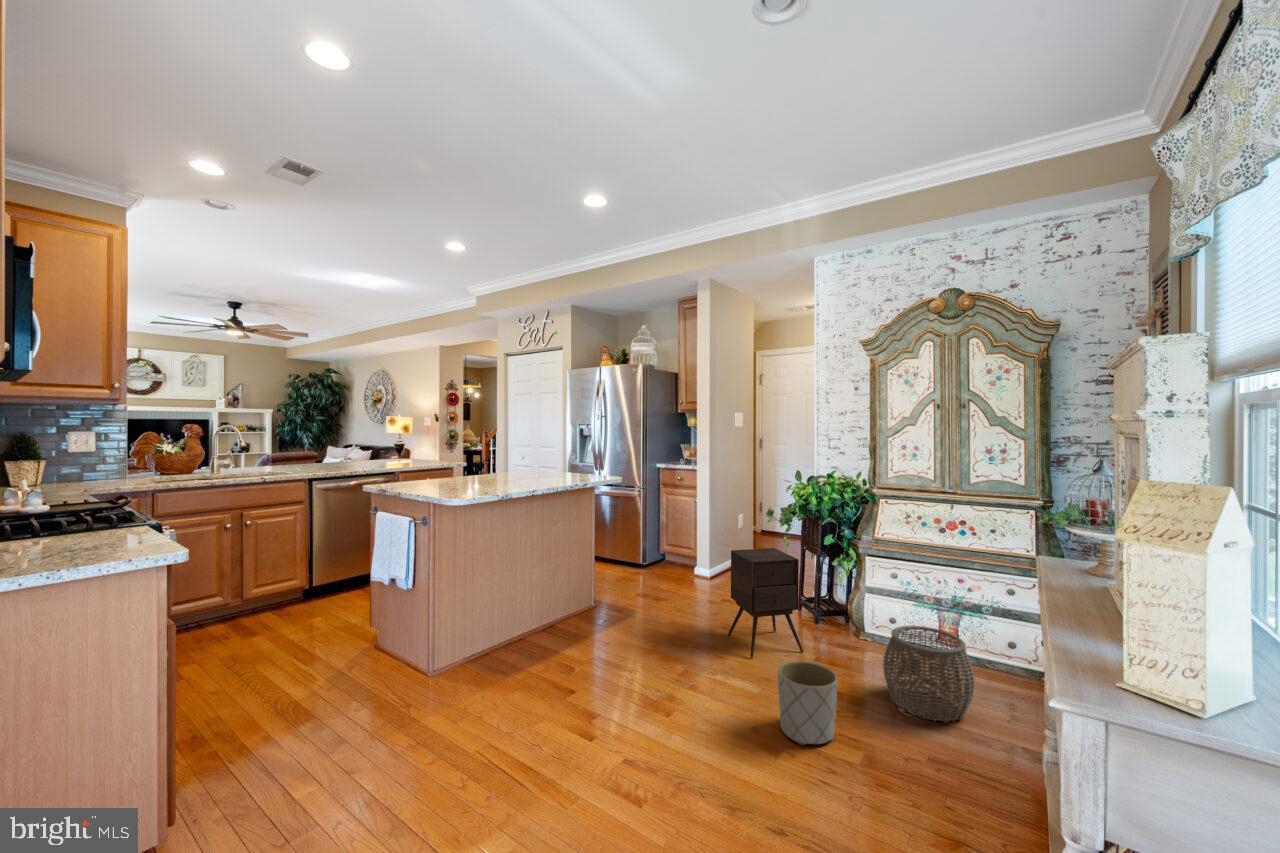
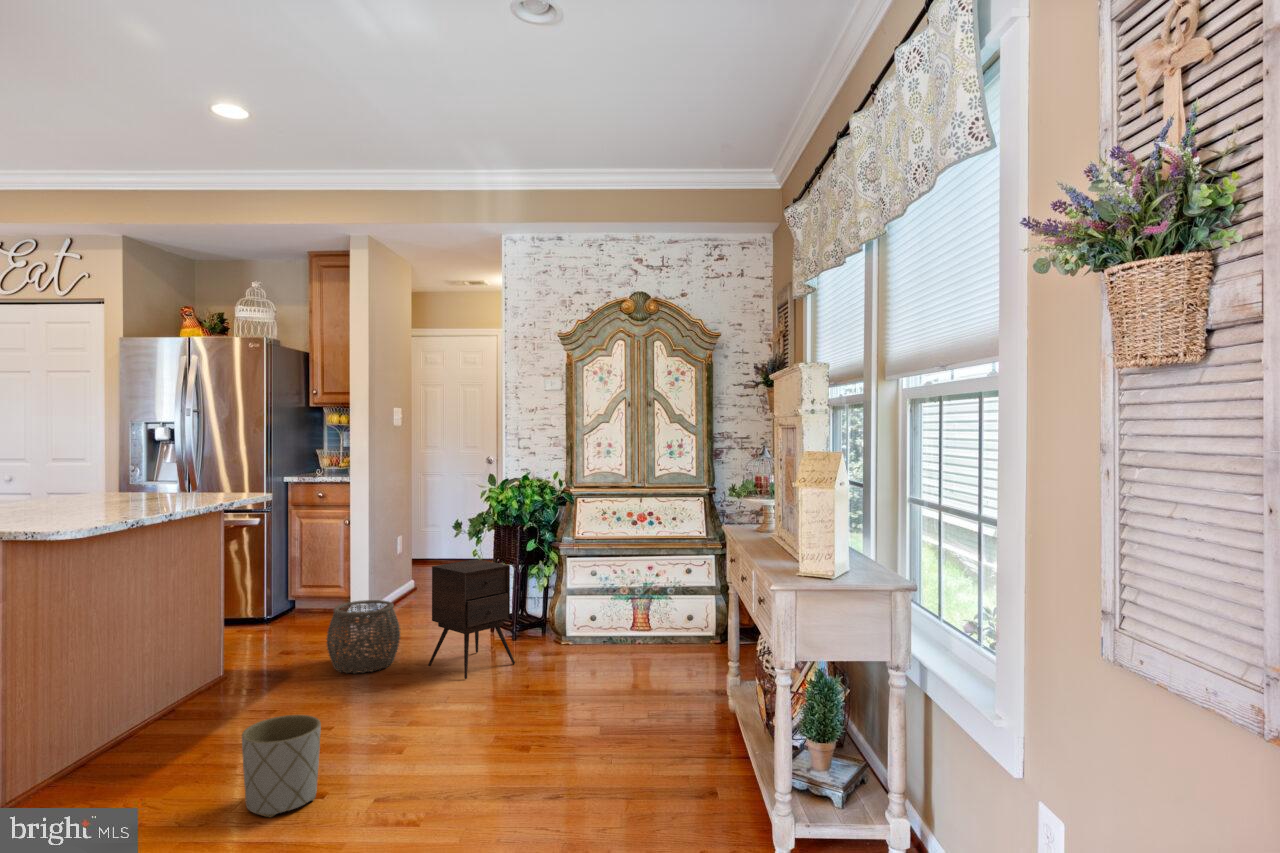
woven basket: present [883,626,975,722] -> present [326,600,400,673]
planter: present [778,661,838,745] -> present [242,715,321,817]

